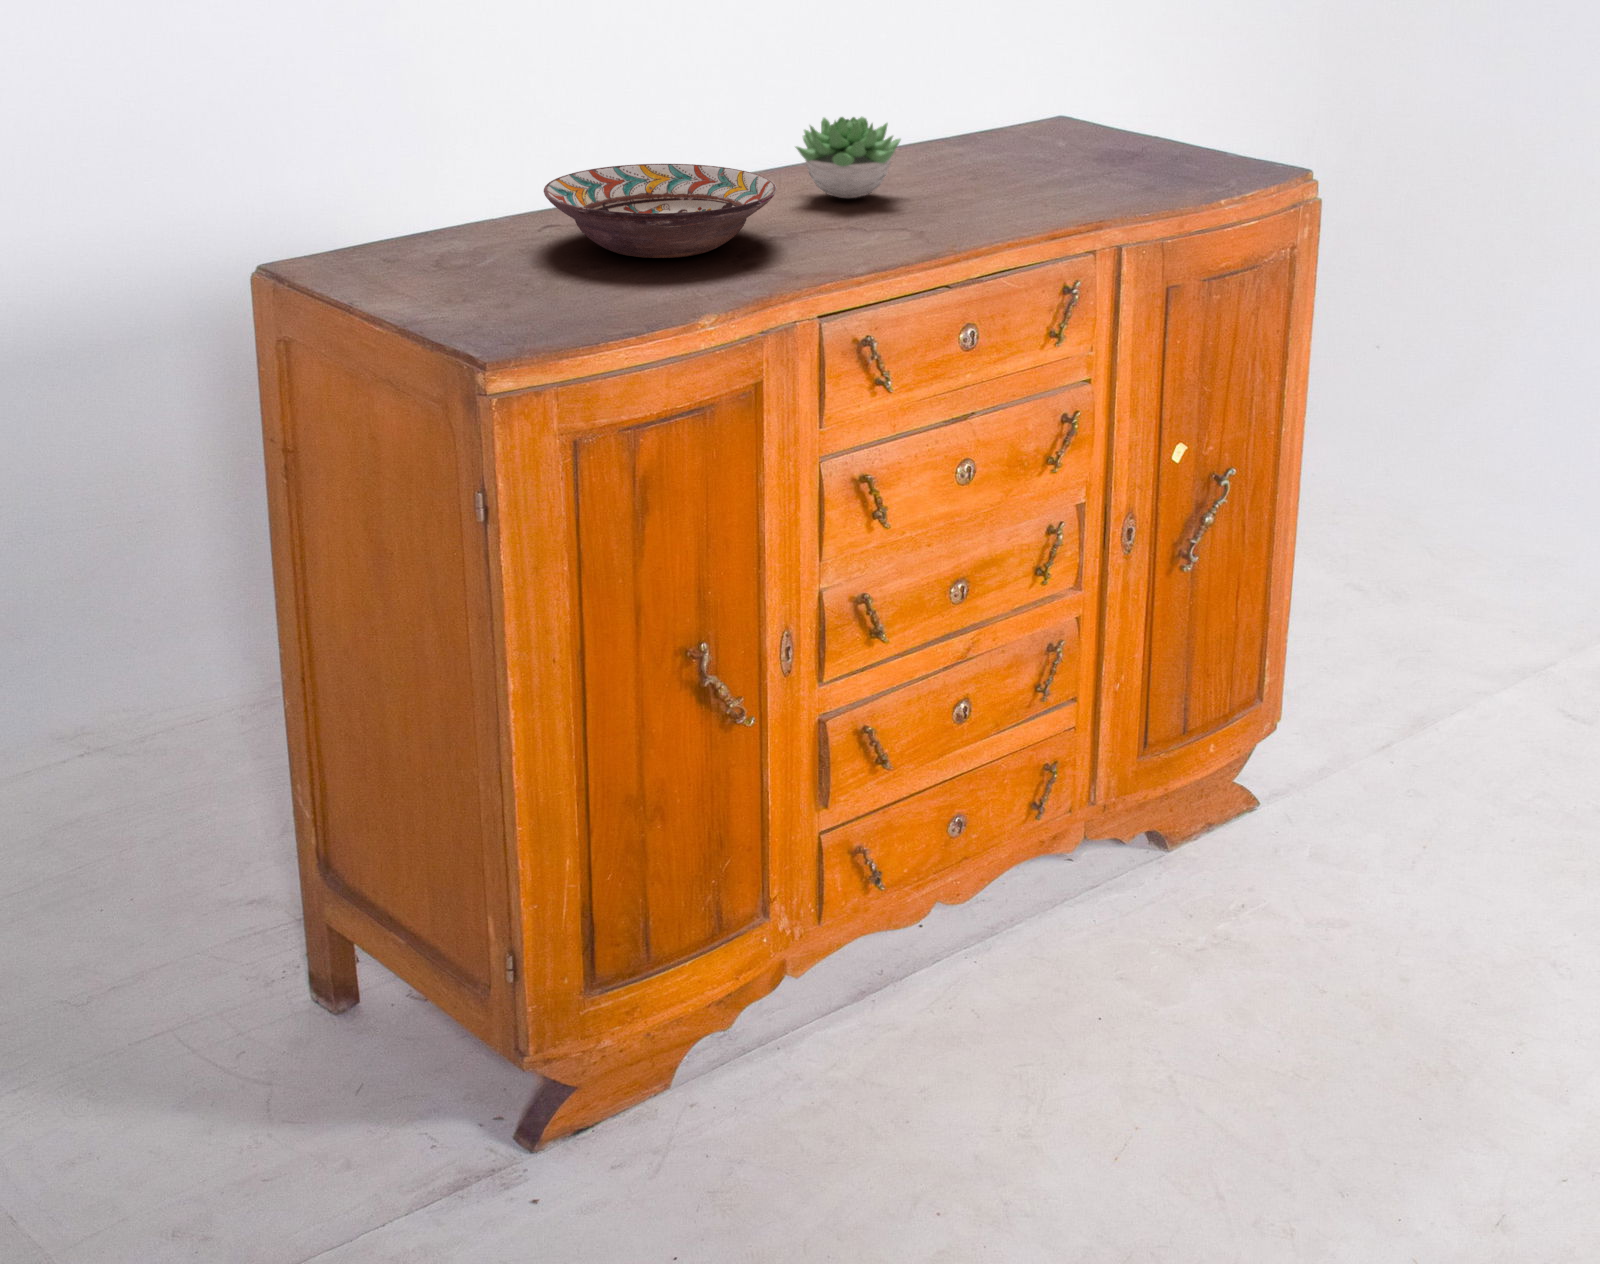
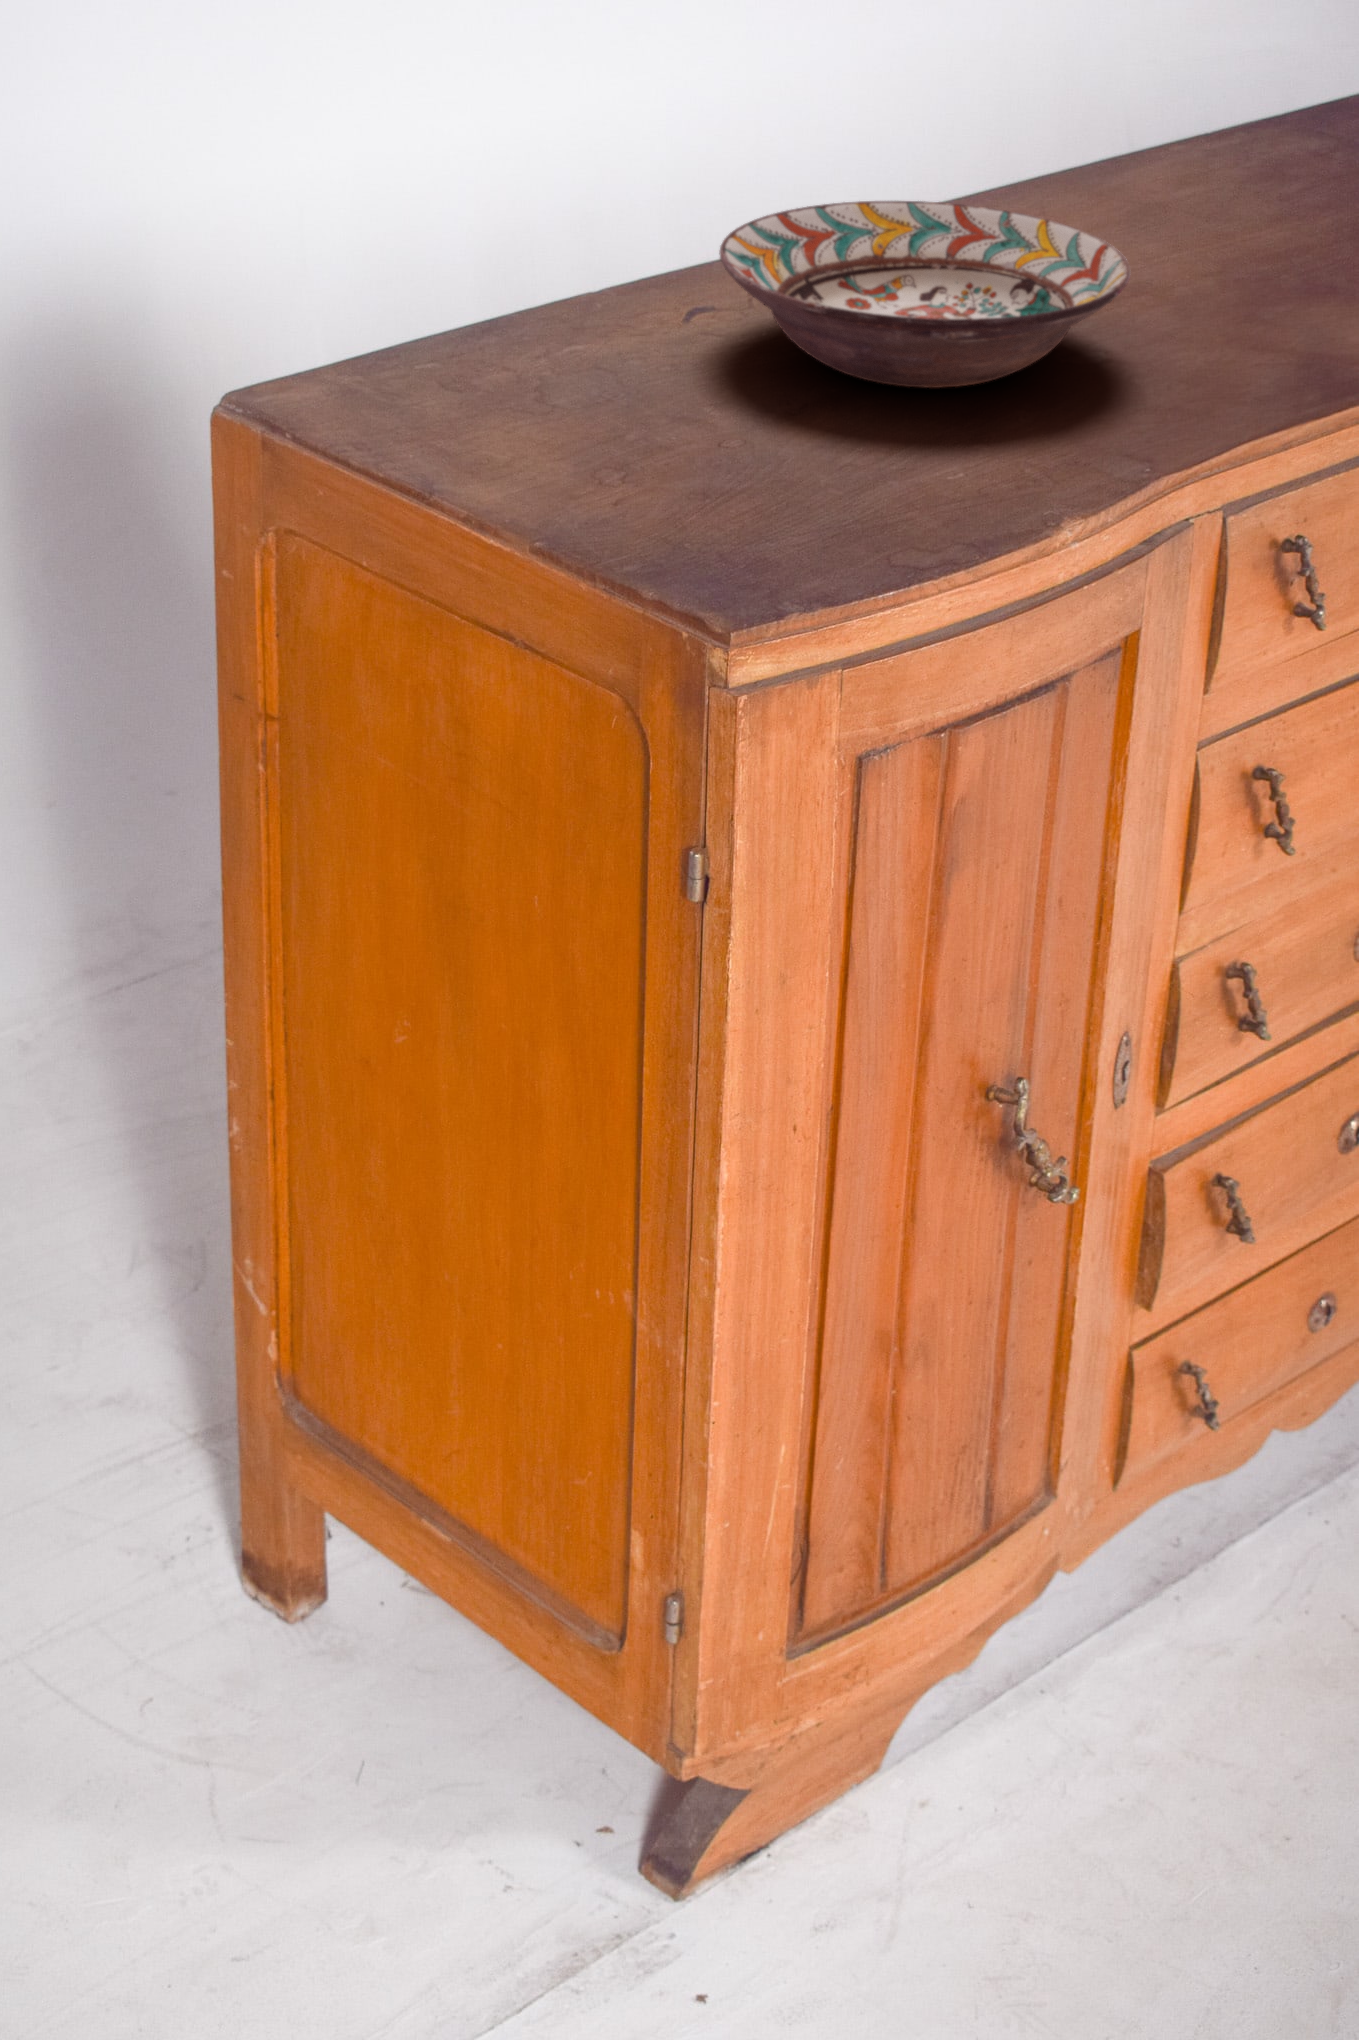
succulent plant: present [795,117,901,198] -> none [1110,110,1290,256]

